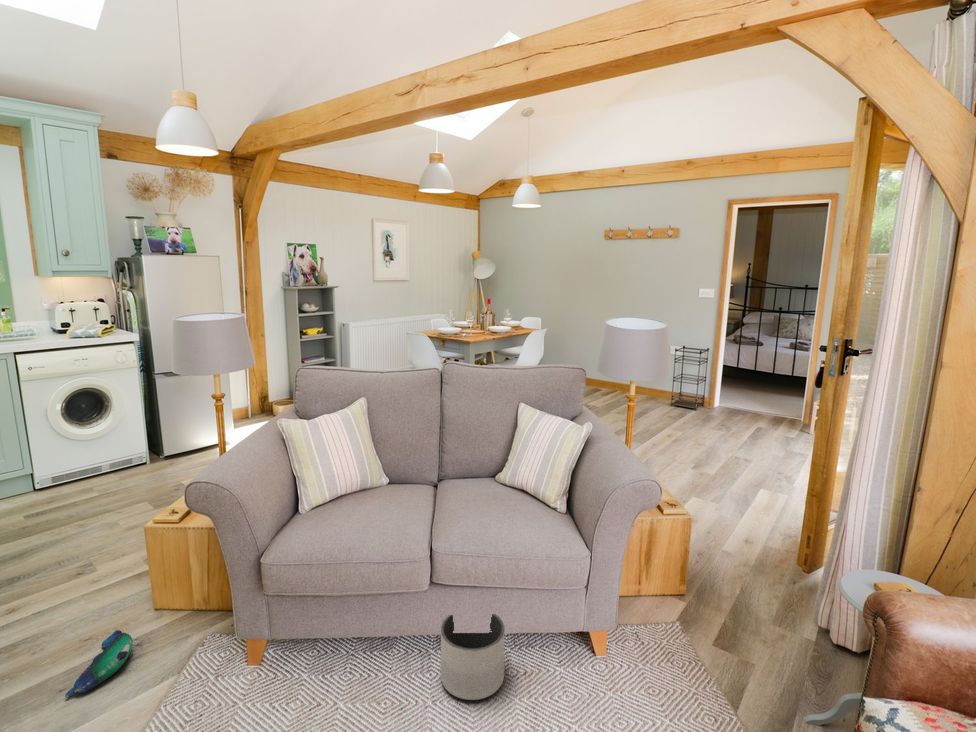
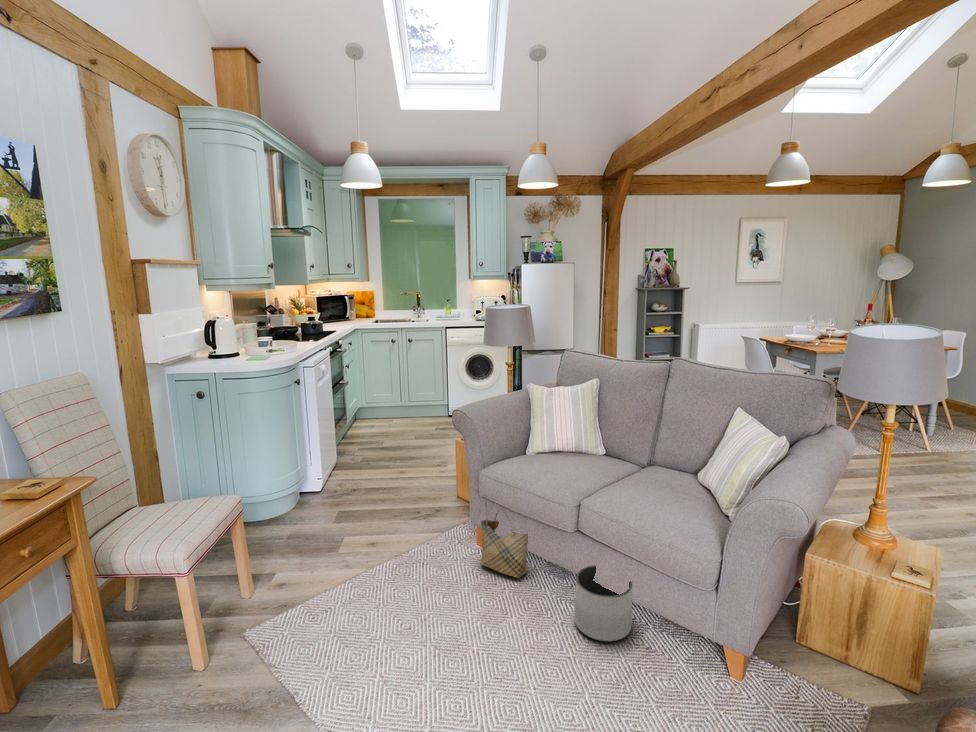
woven basket: none [272,576,350,689] -> present [480,507,530,578]
plush toy: present [65,630,133,698] -> none [394,499,433,522]

